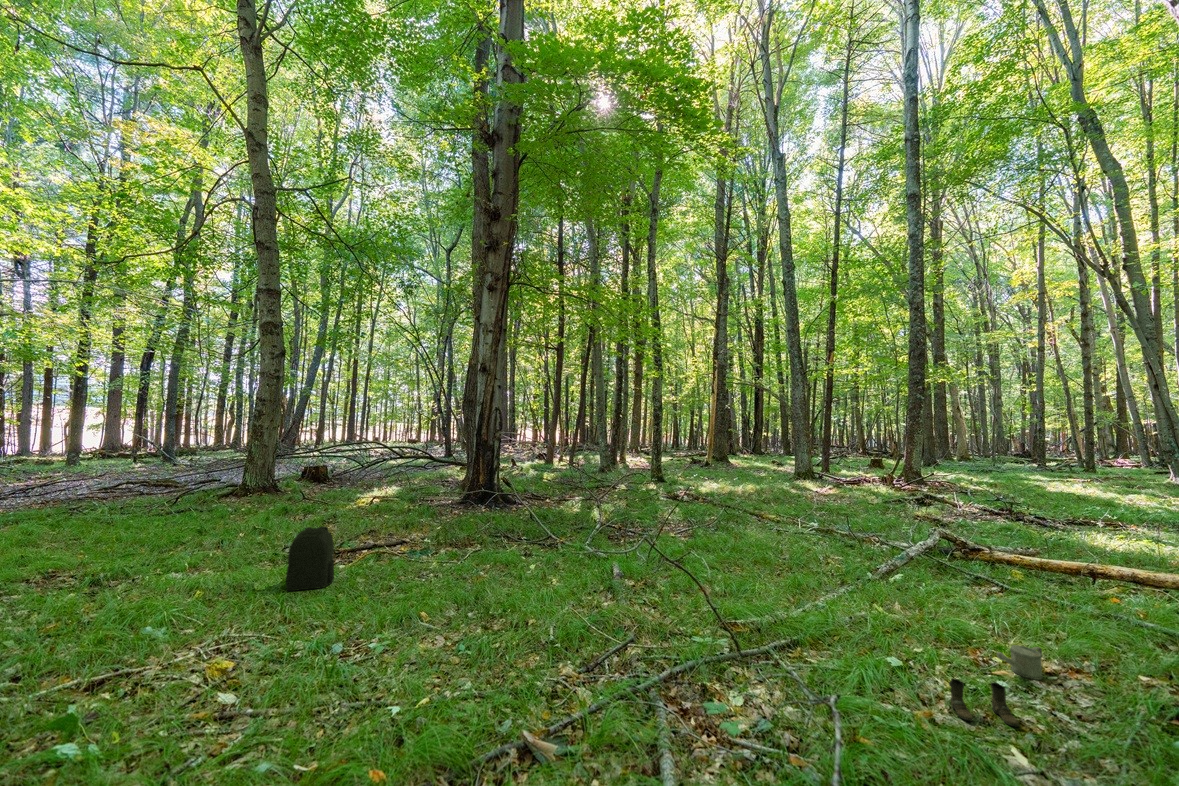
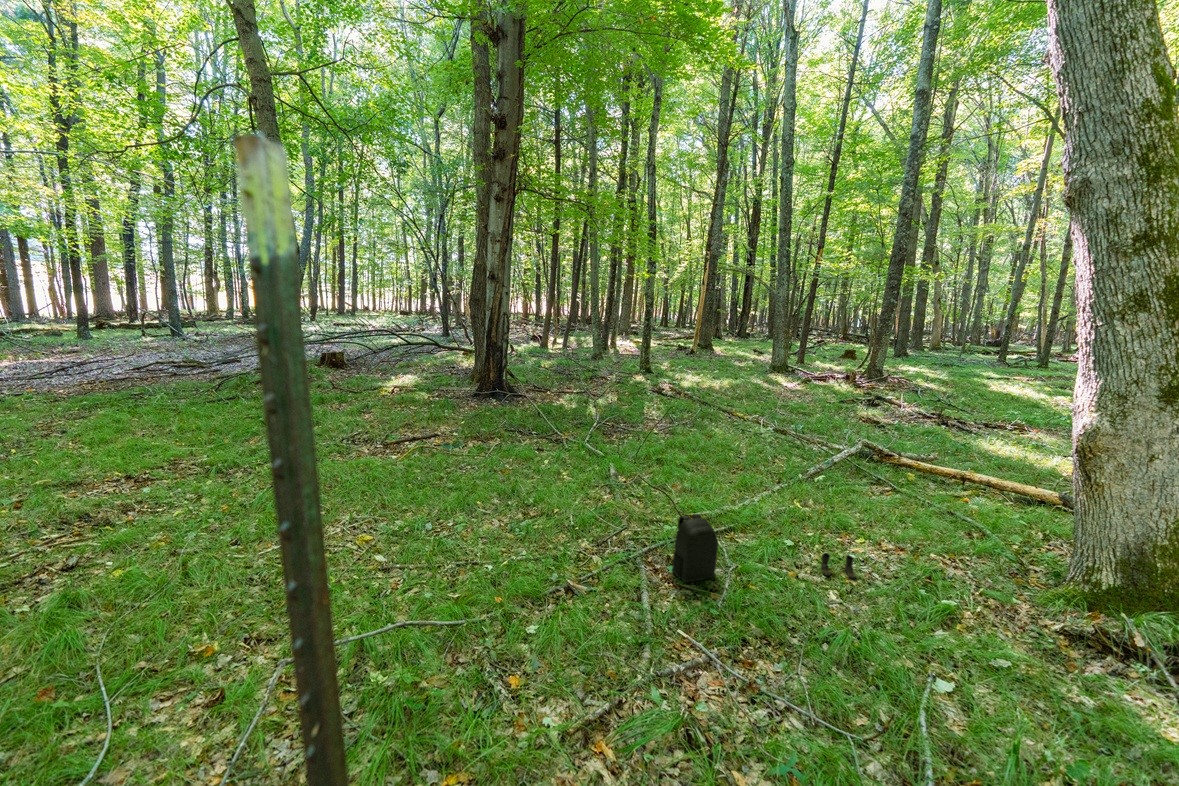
backpack: present [285,526,334,591] -> present [672,514,718,582]
watering can: present [997,645,1043,680] -> none [860,531,891,552]

